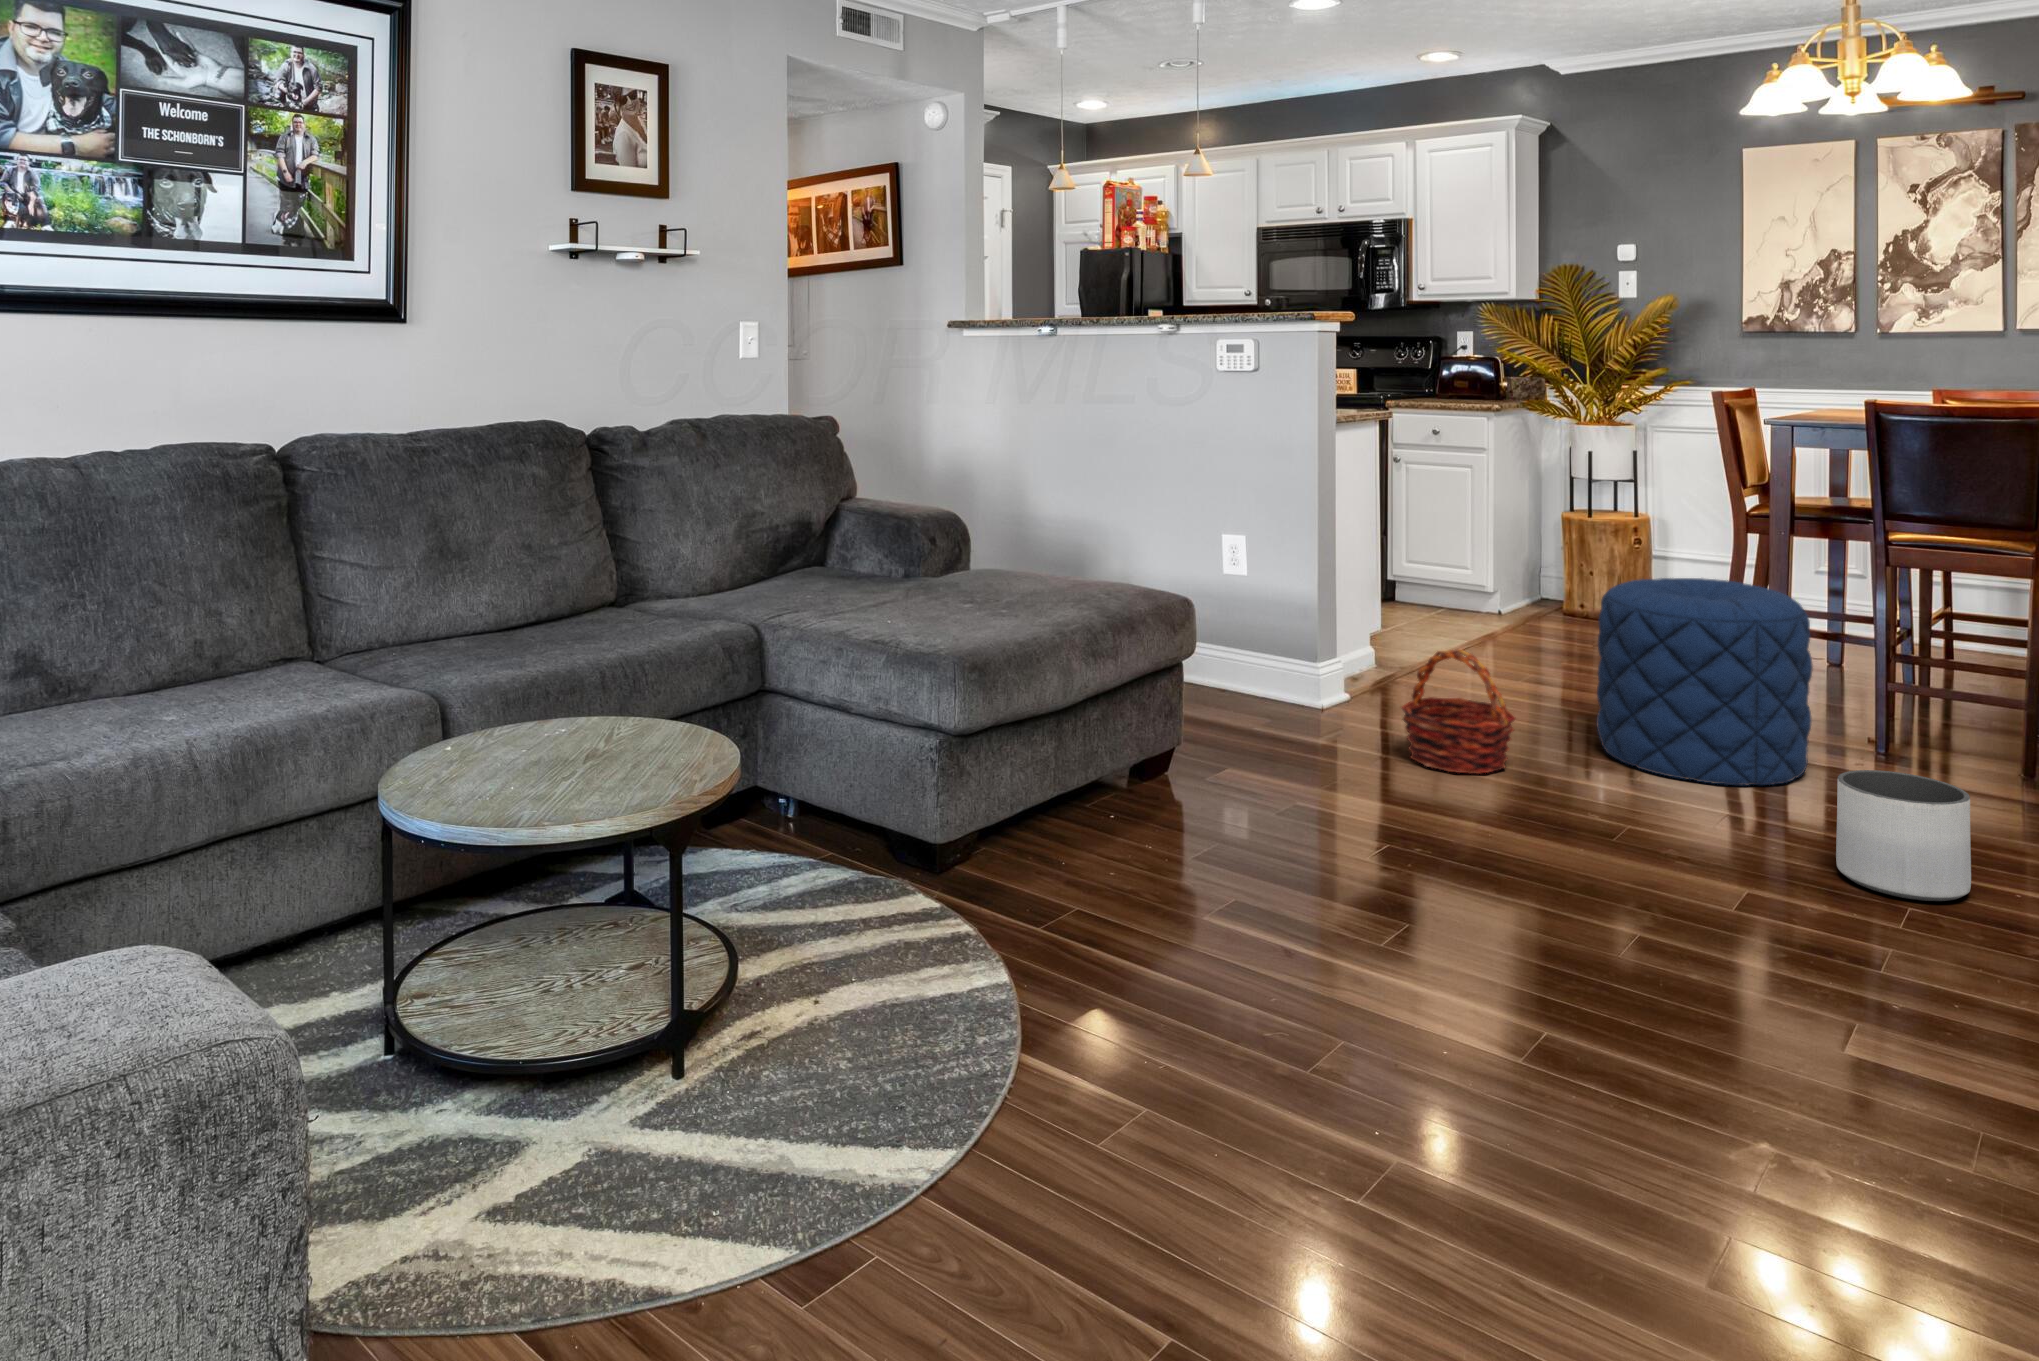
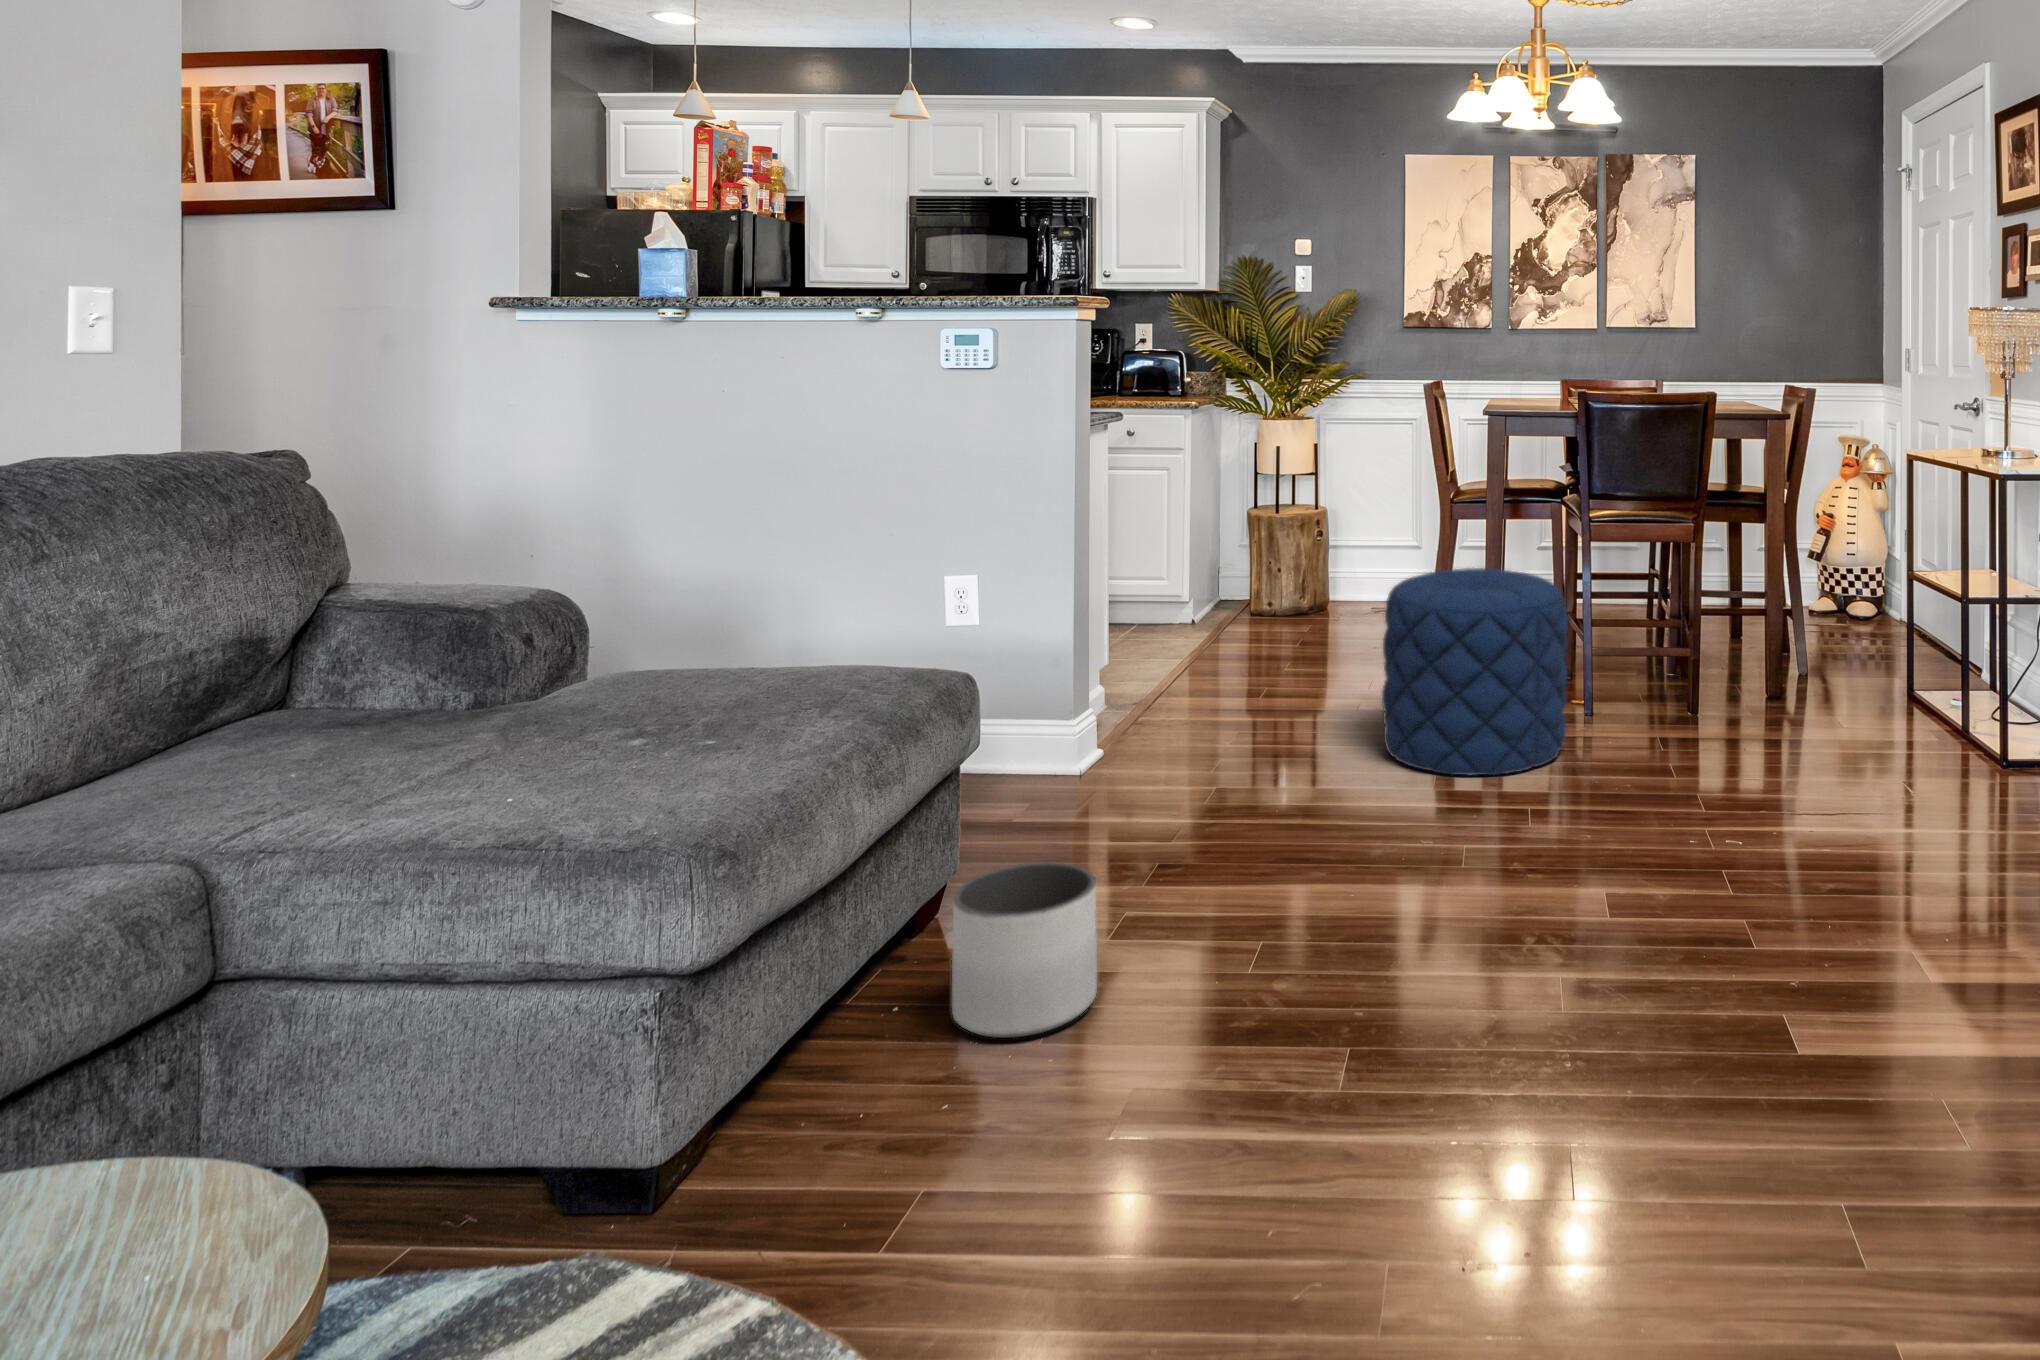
basket: present [1401,649,1515,774] -> none [1208,678,1330,822]
planter: present [1836,770,1971,901] -> present [952,862,1097,1038]

